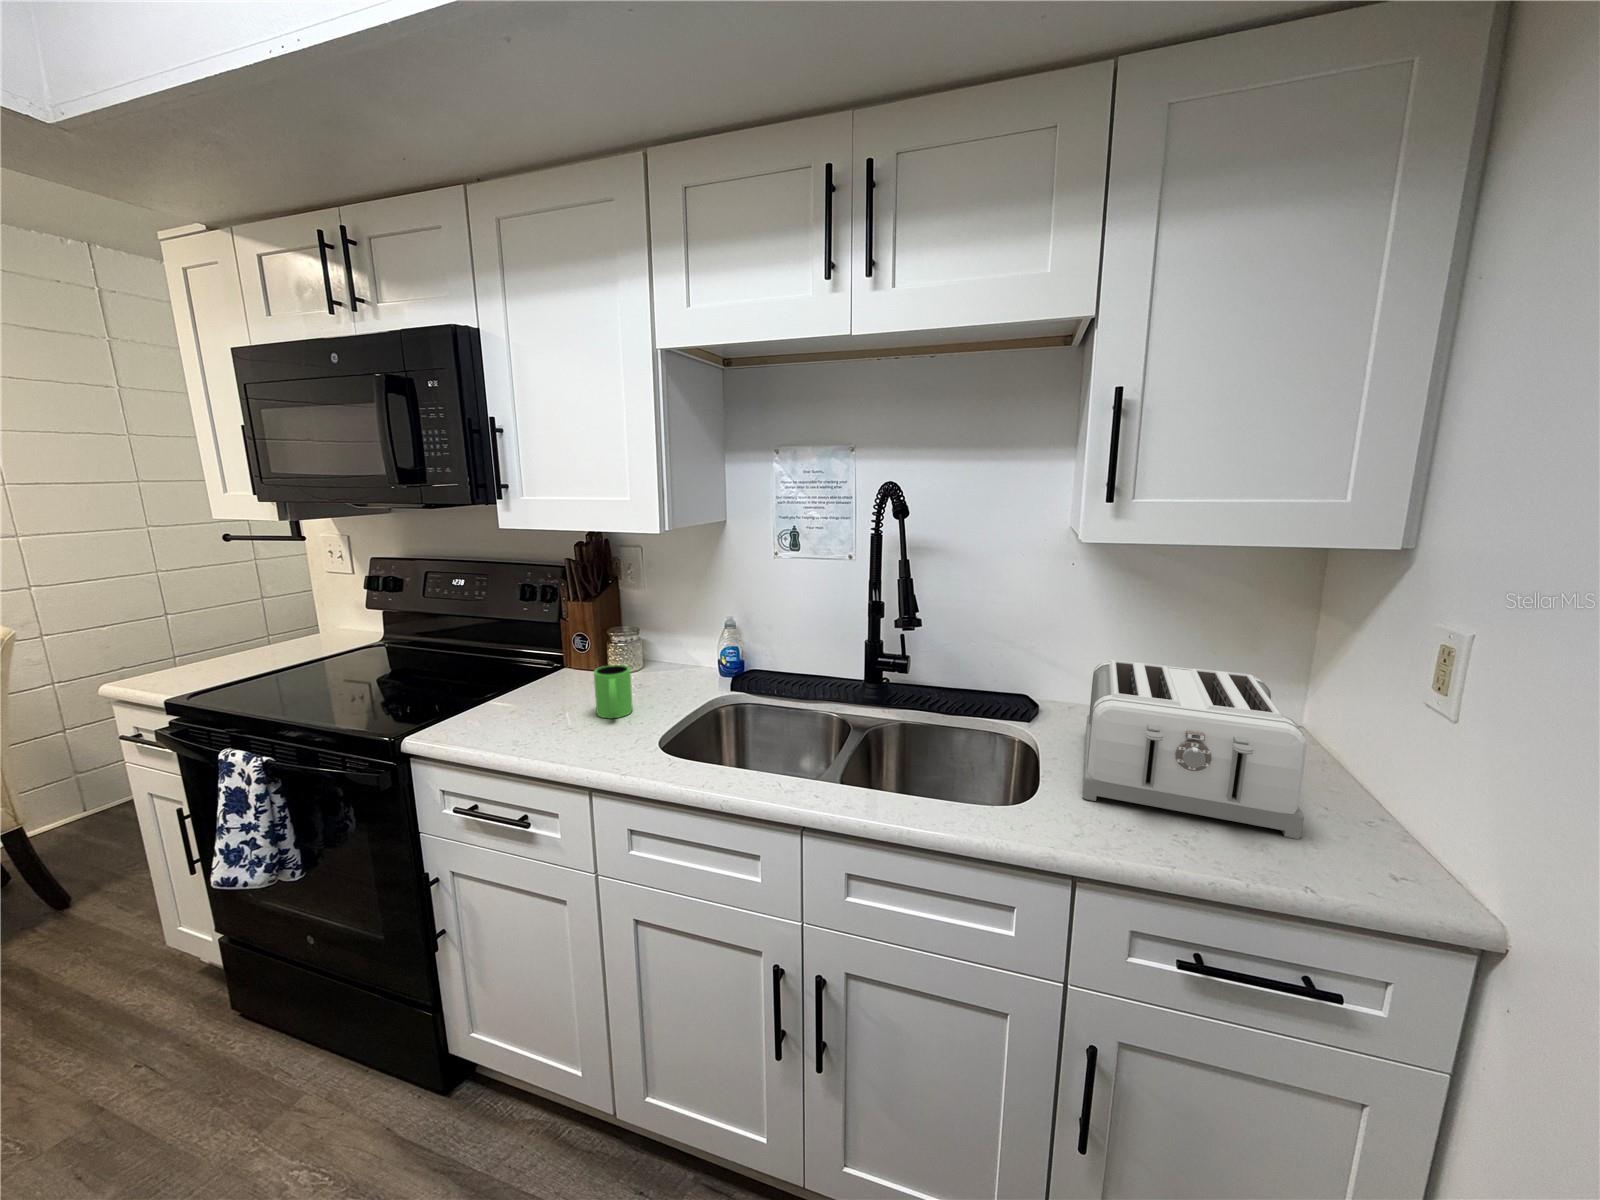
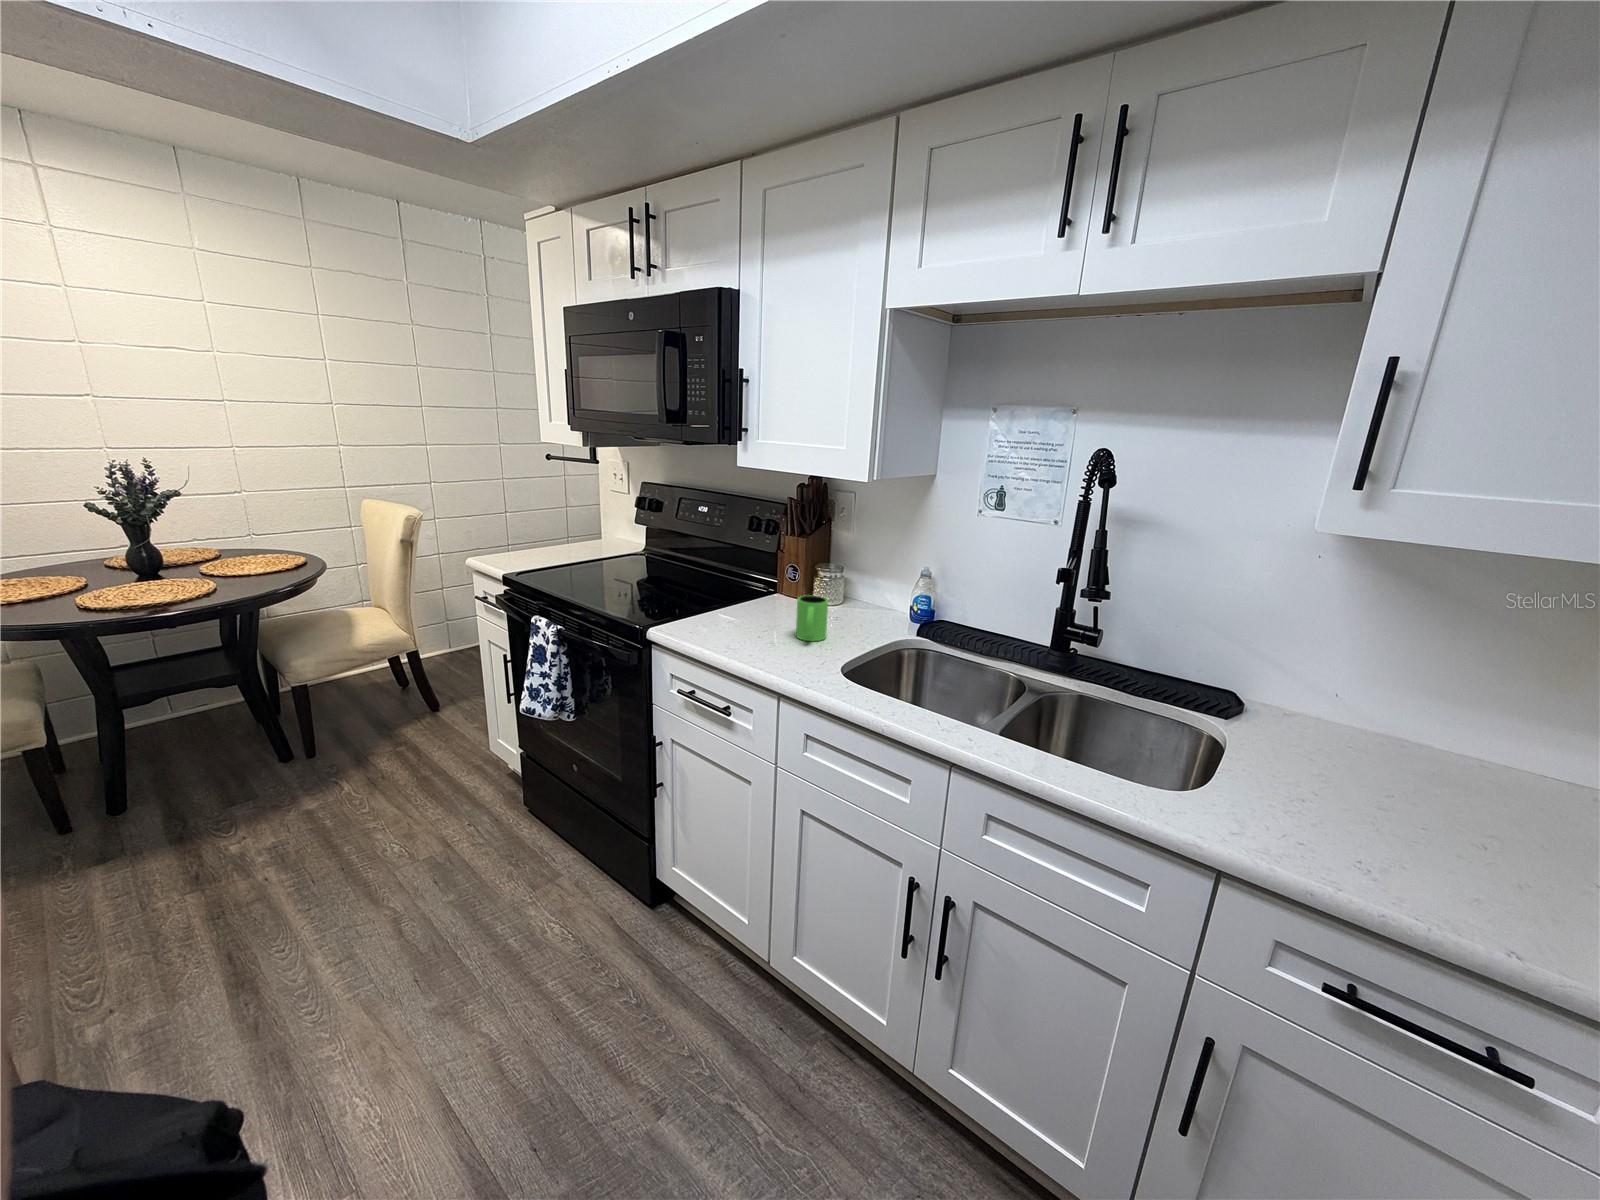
toaster: present [1083,660,1306,839] -> none [1255,668,1564,904]

